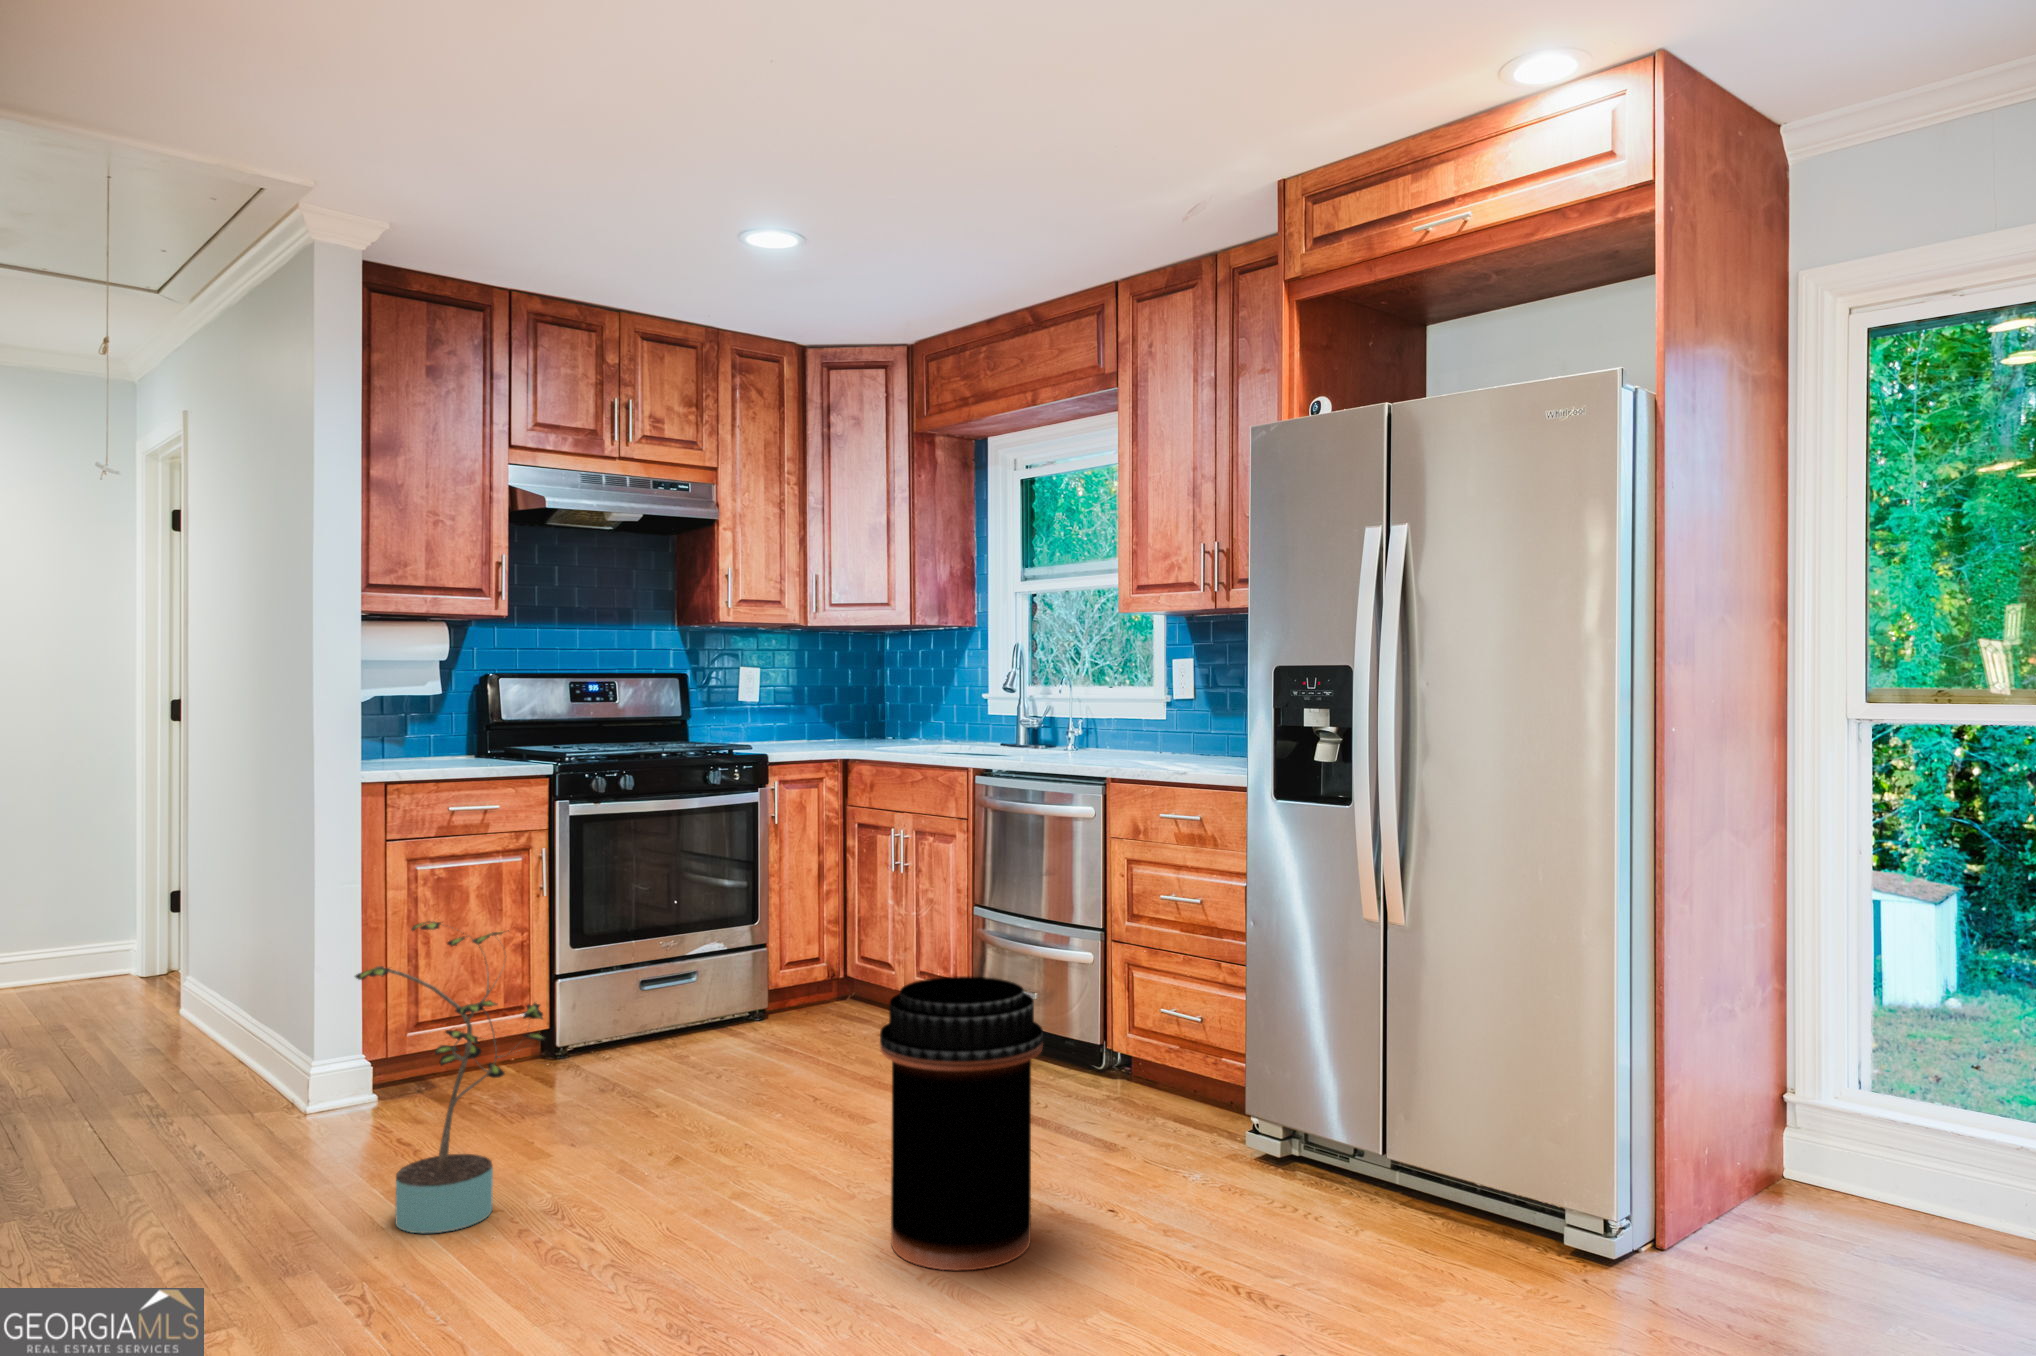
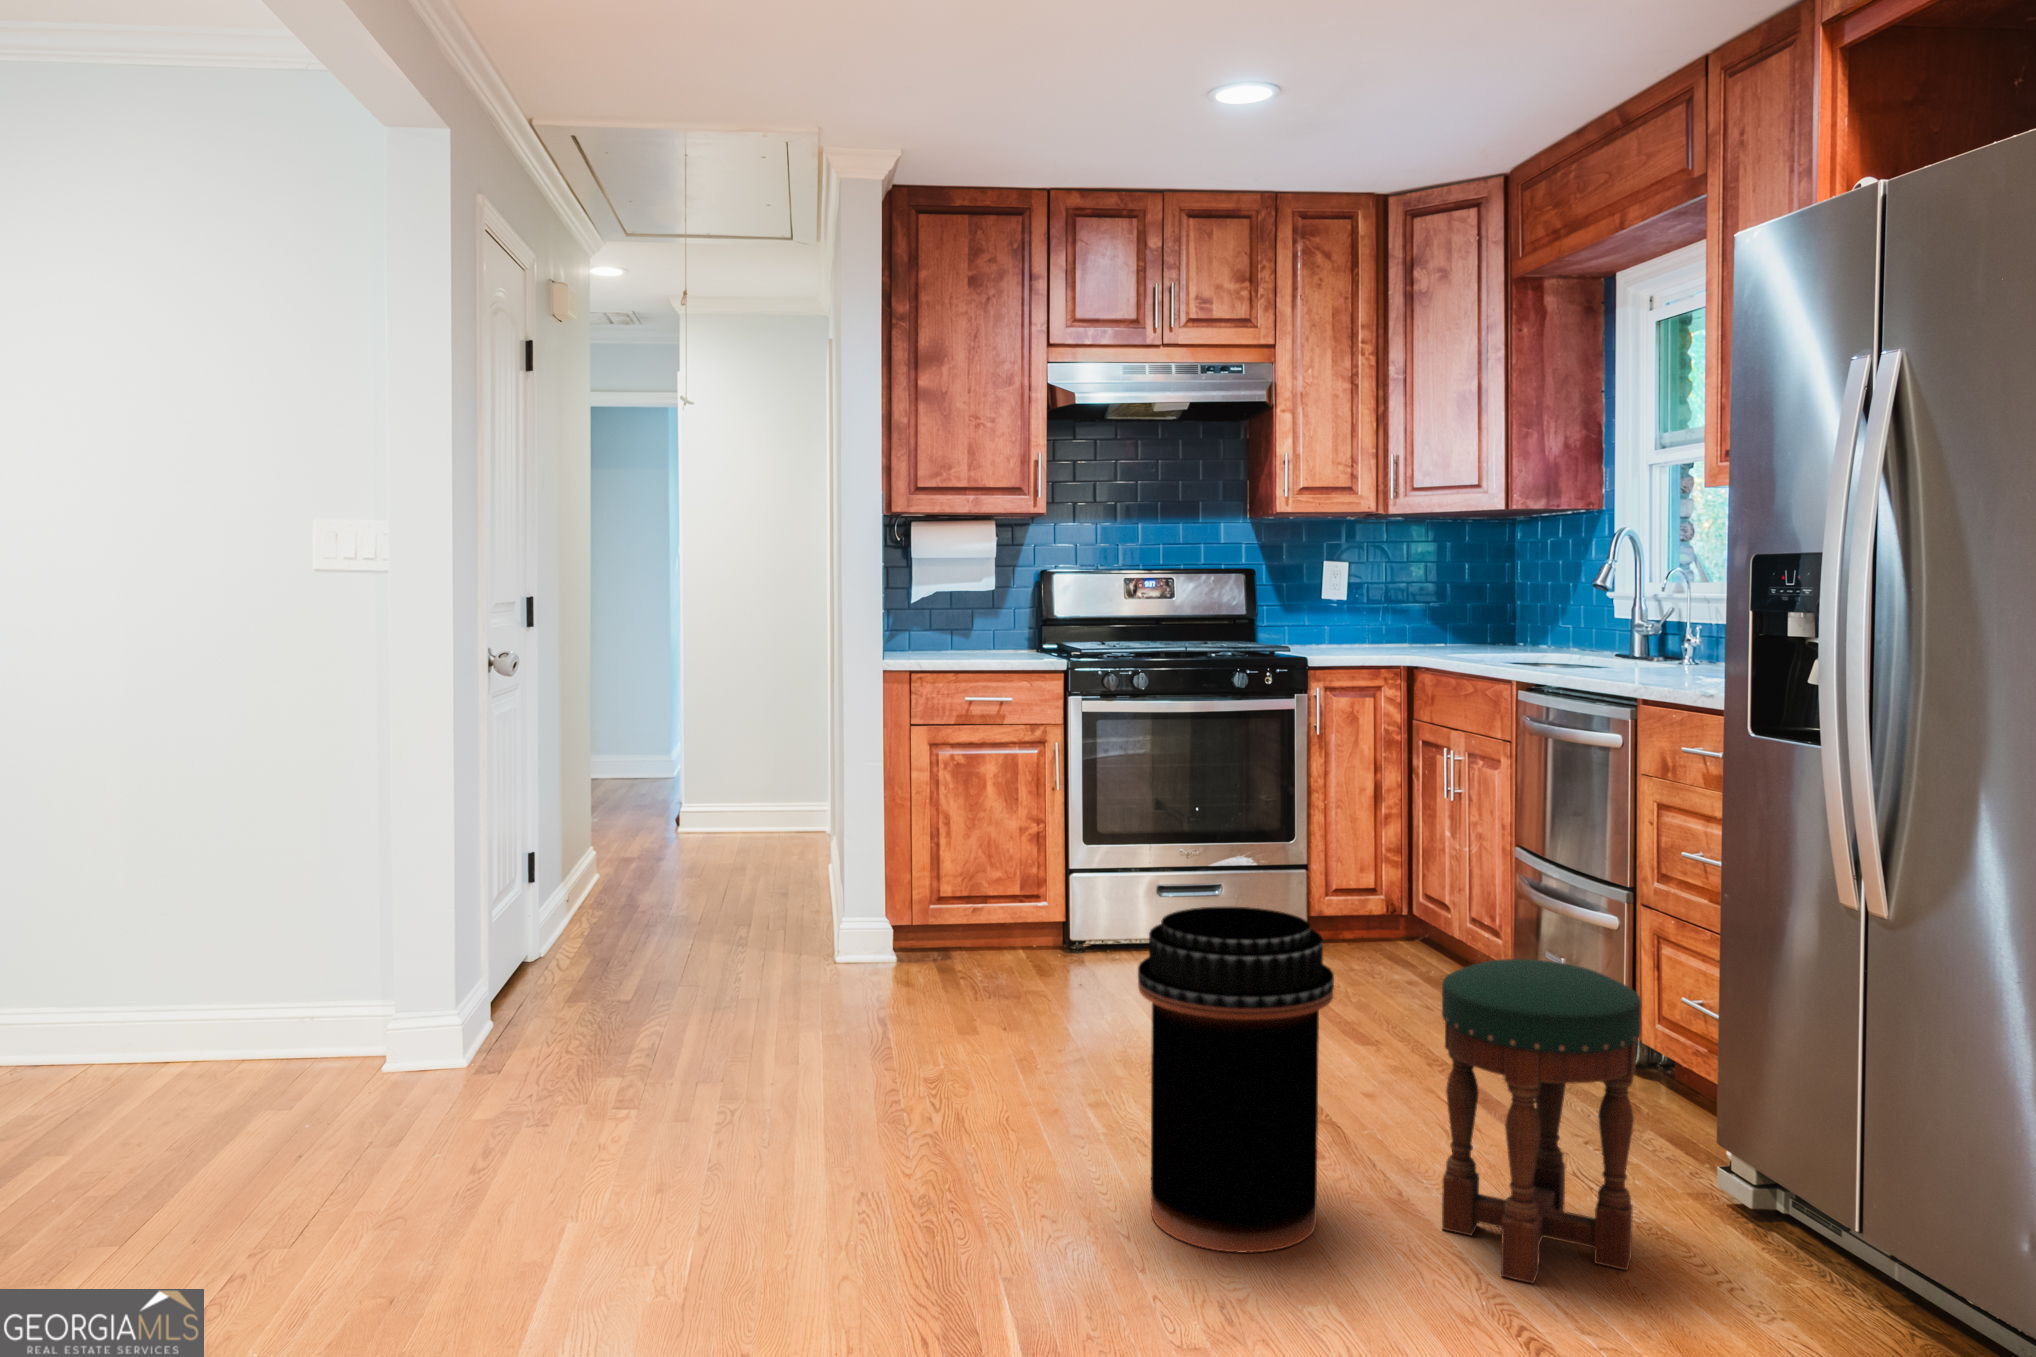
potted plant: present [355,921,544,1234] -> none [747,793,906,1080]
stool: none [1101,987,1241,1229] -> present [1442,959,1641,1283]

